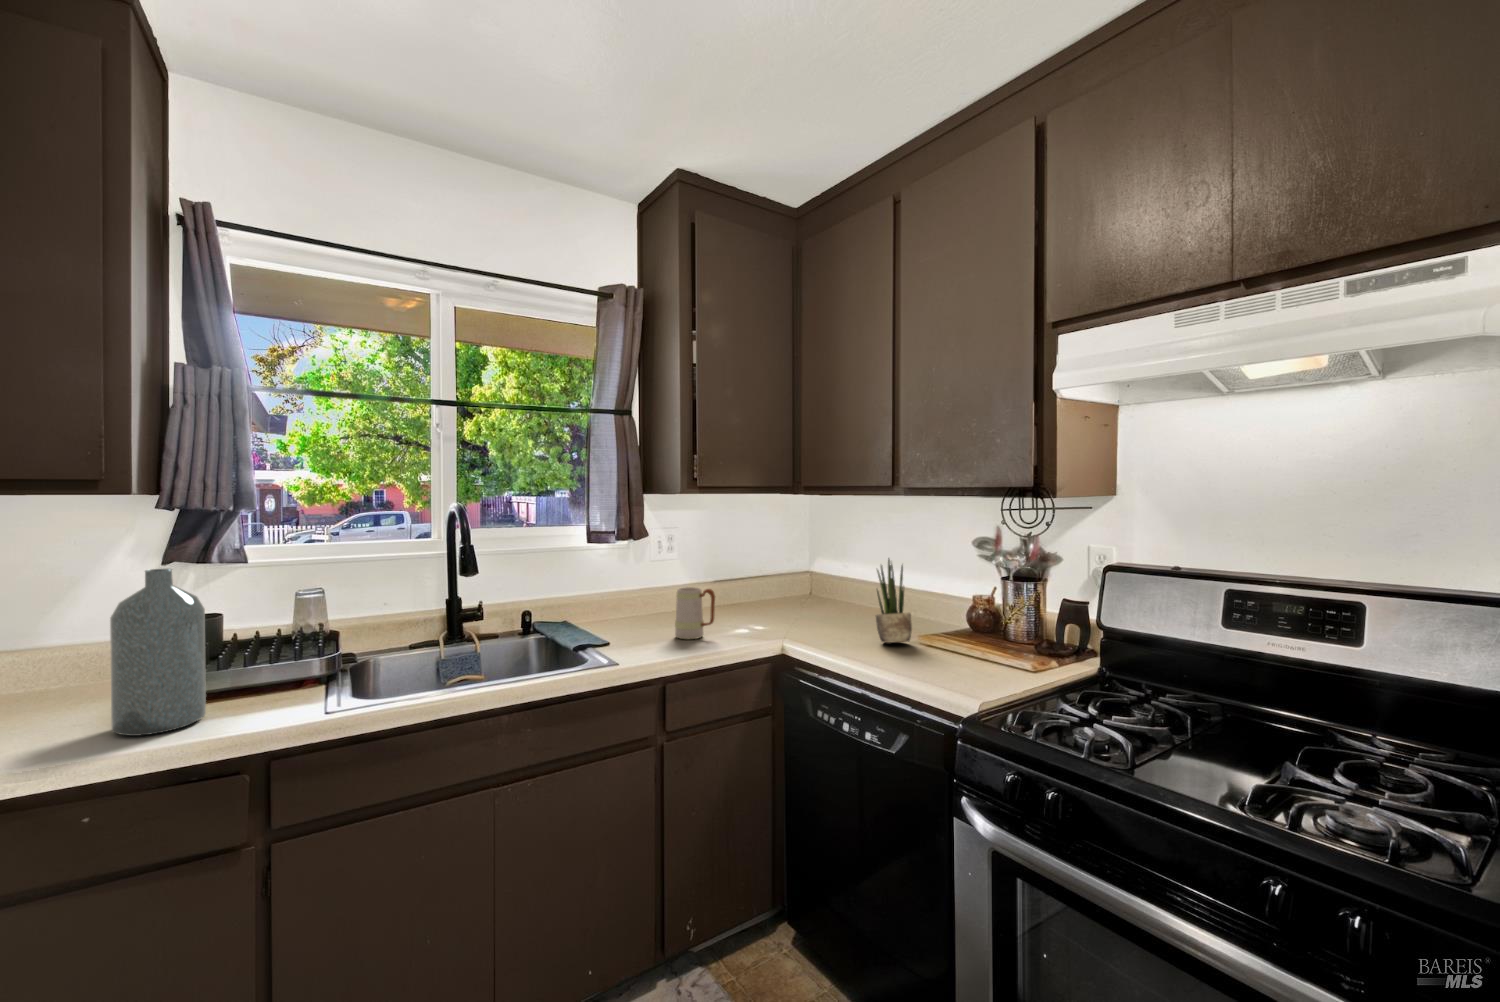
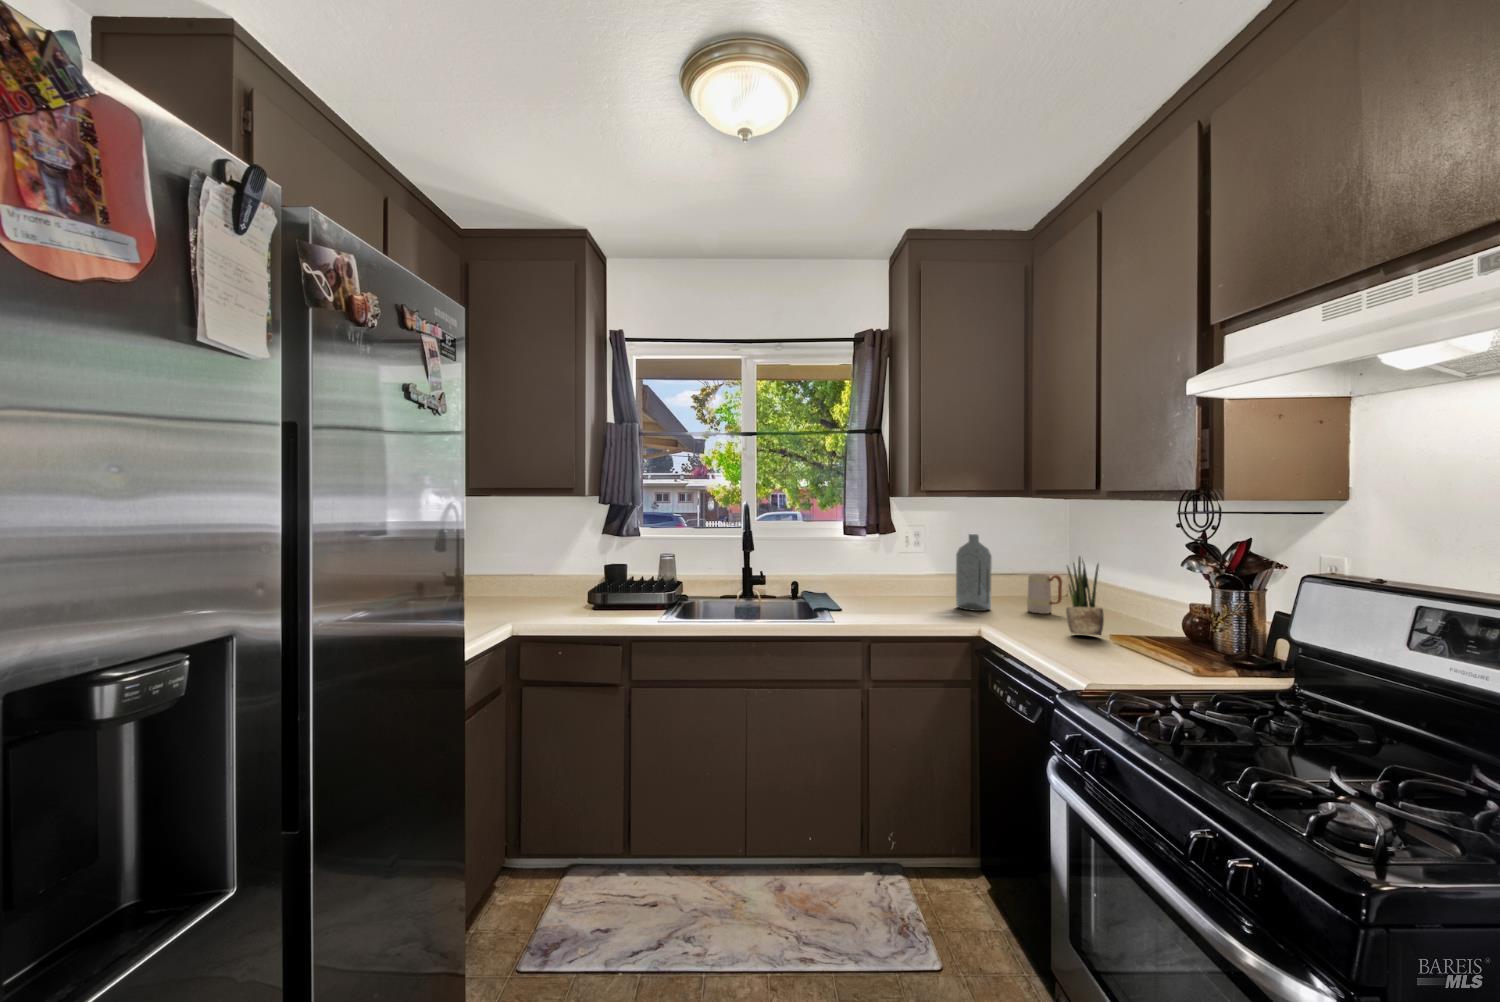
bottle: present [110,569,206,736] -> present [956,534,992,611]
mug: present [675,587,715,639] -> present [1027,574,1062,614]

